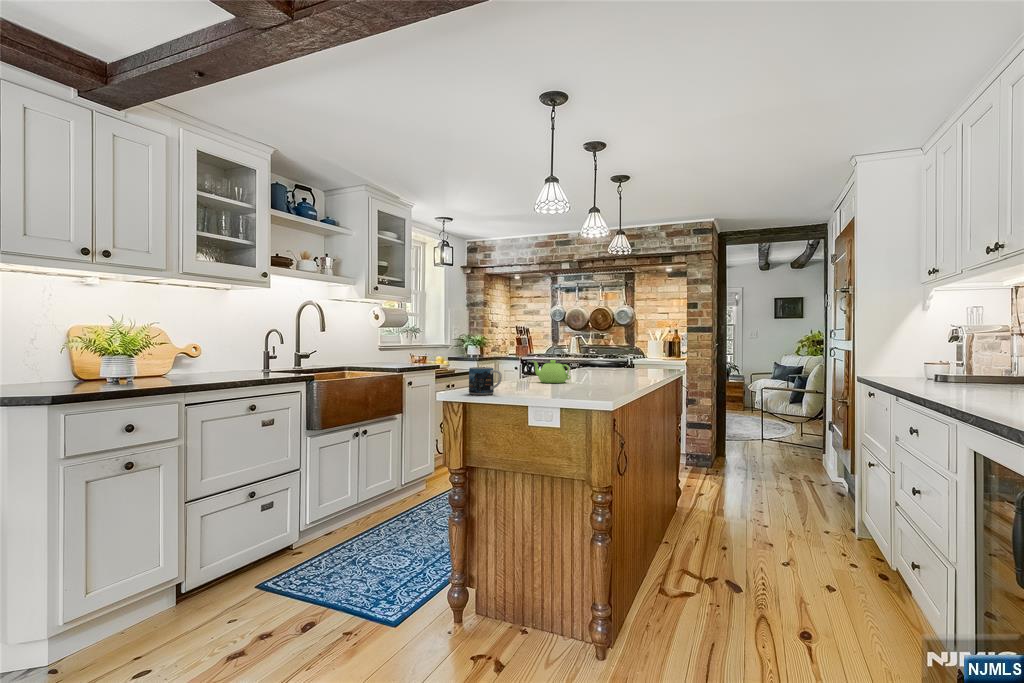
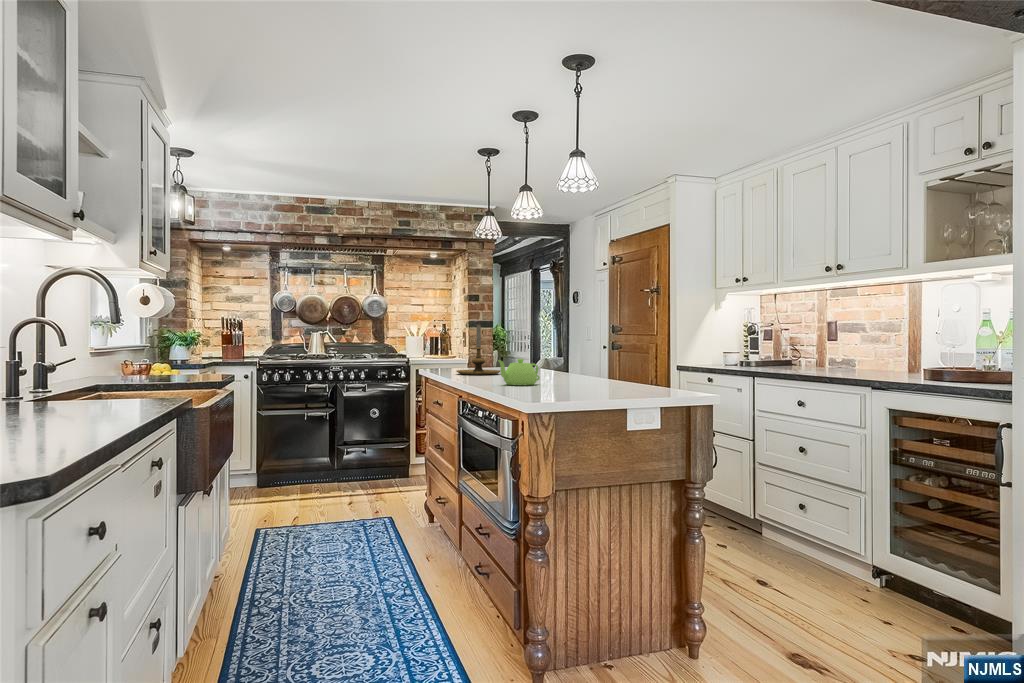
candle holder: none [583,329,622,374] -> present [457,324,500,375]
mug: present [469,367,502,395] -> none [556,368,599,401]

